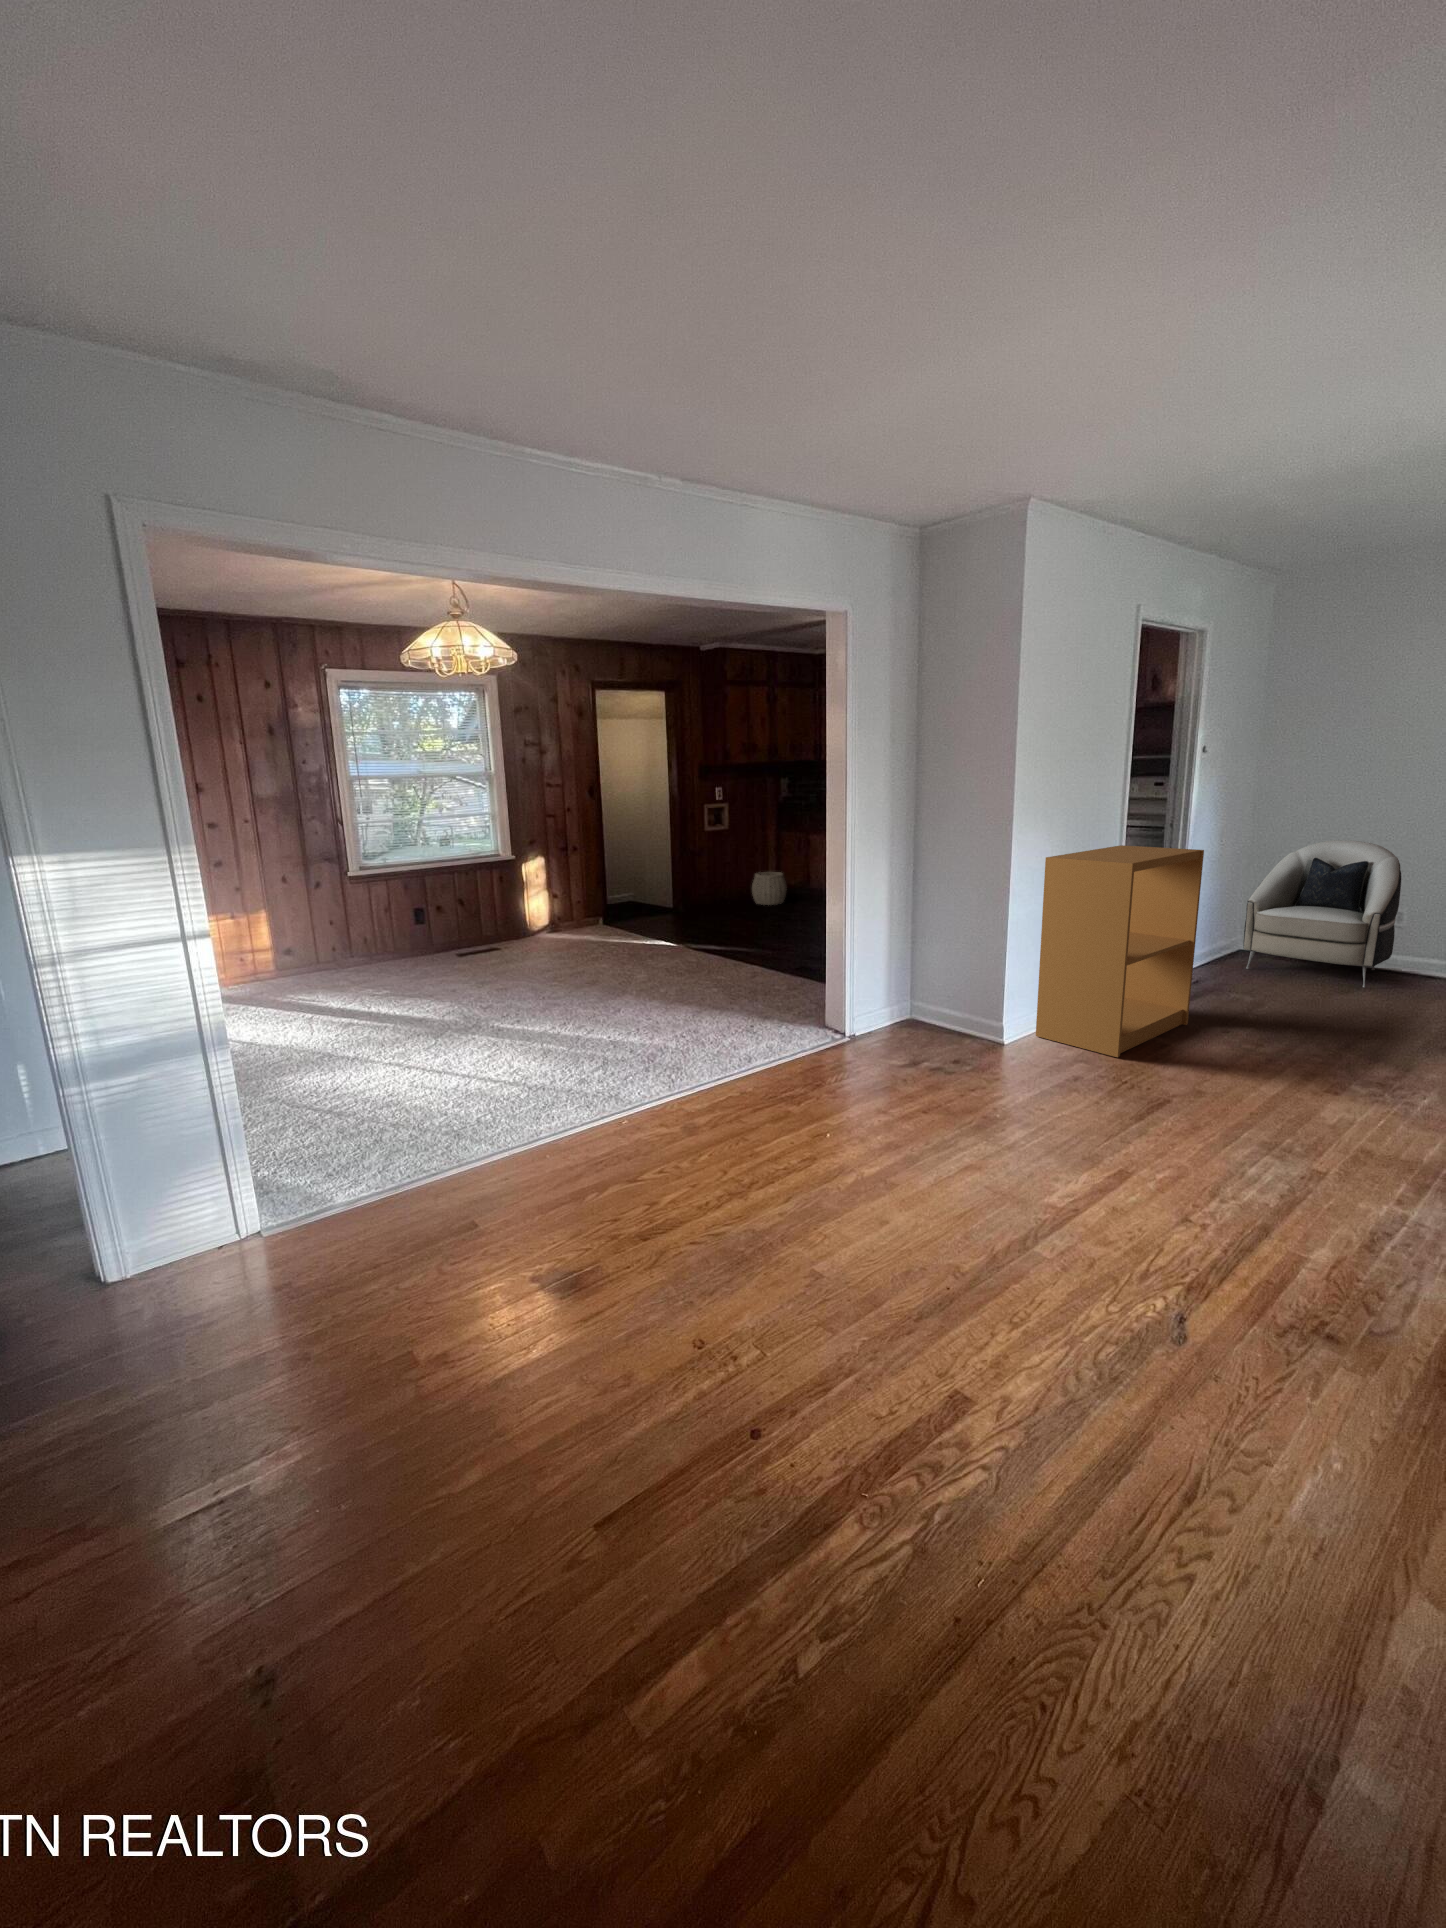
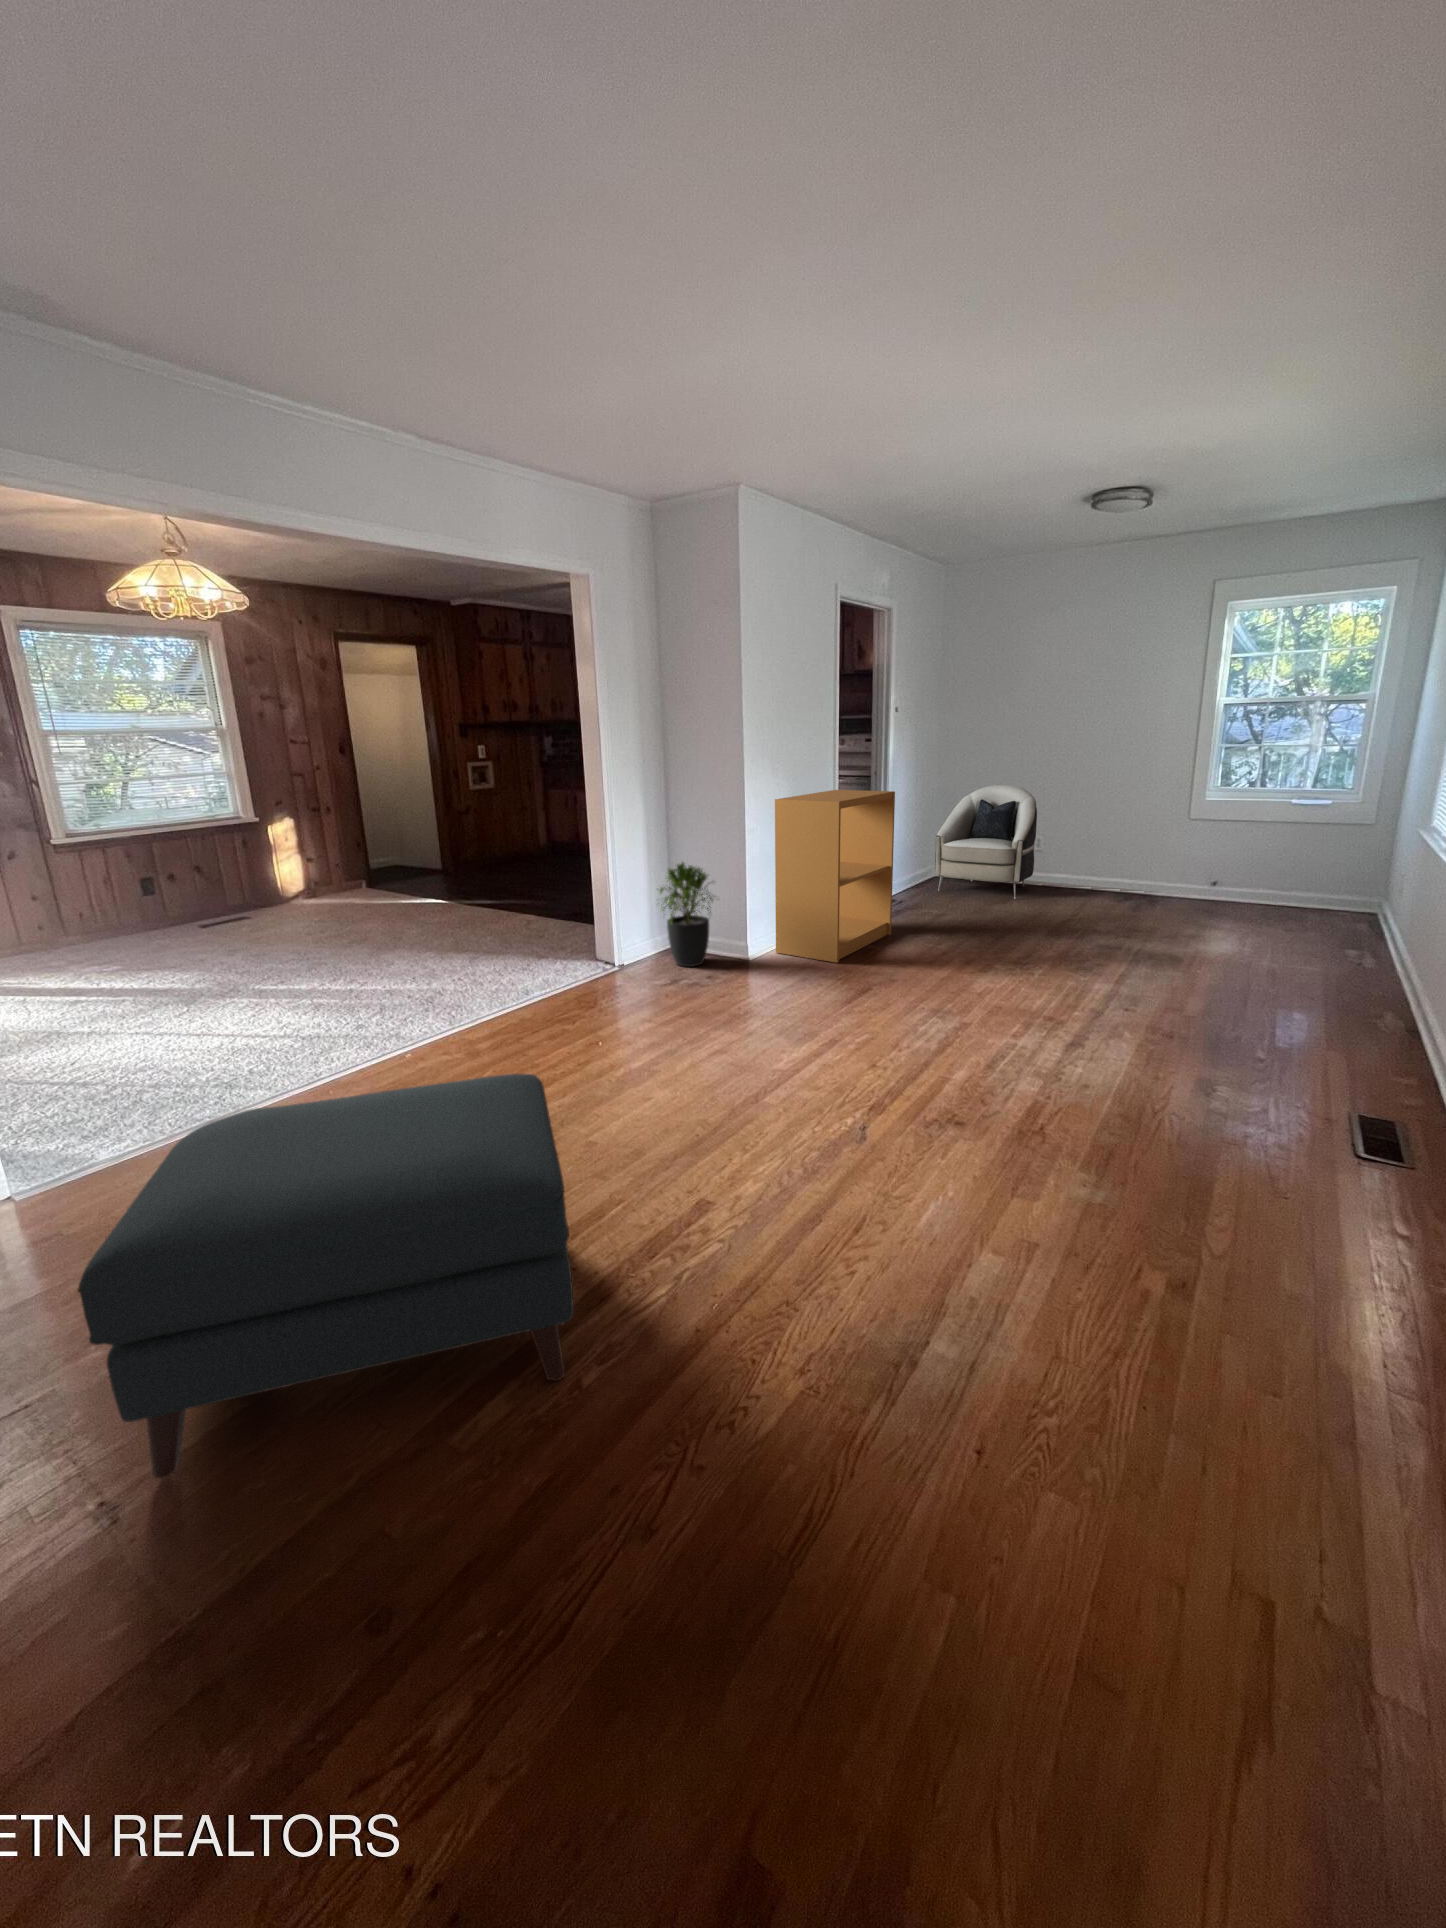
woven basket: present [752,872,787,905] -> none [523,829,559,861]
potted plant: none [891,923,973,1045] -> present [658,862,714,967]
ottoman: none [241,1206,794,1662] -> present [78,1074,574,1479]

